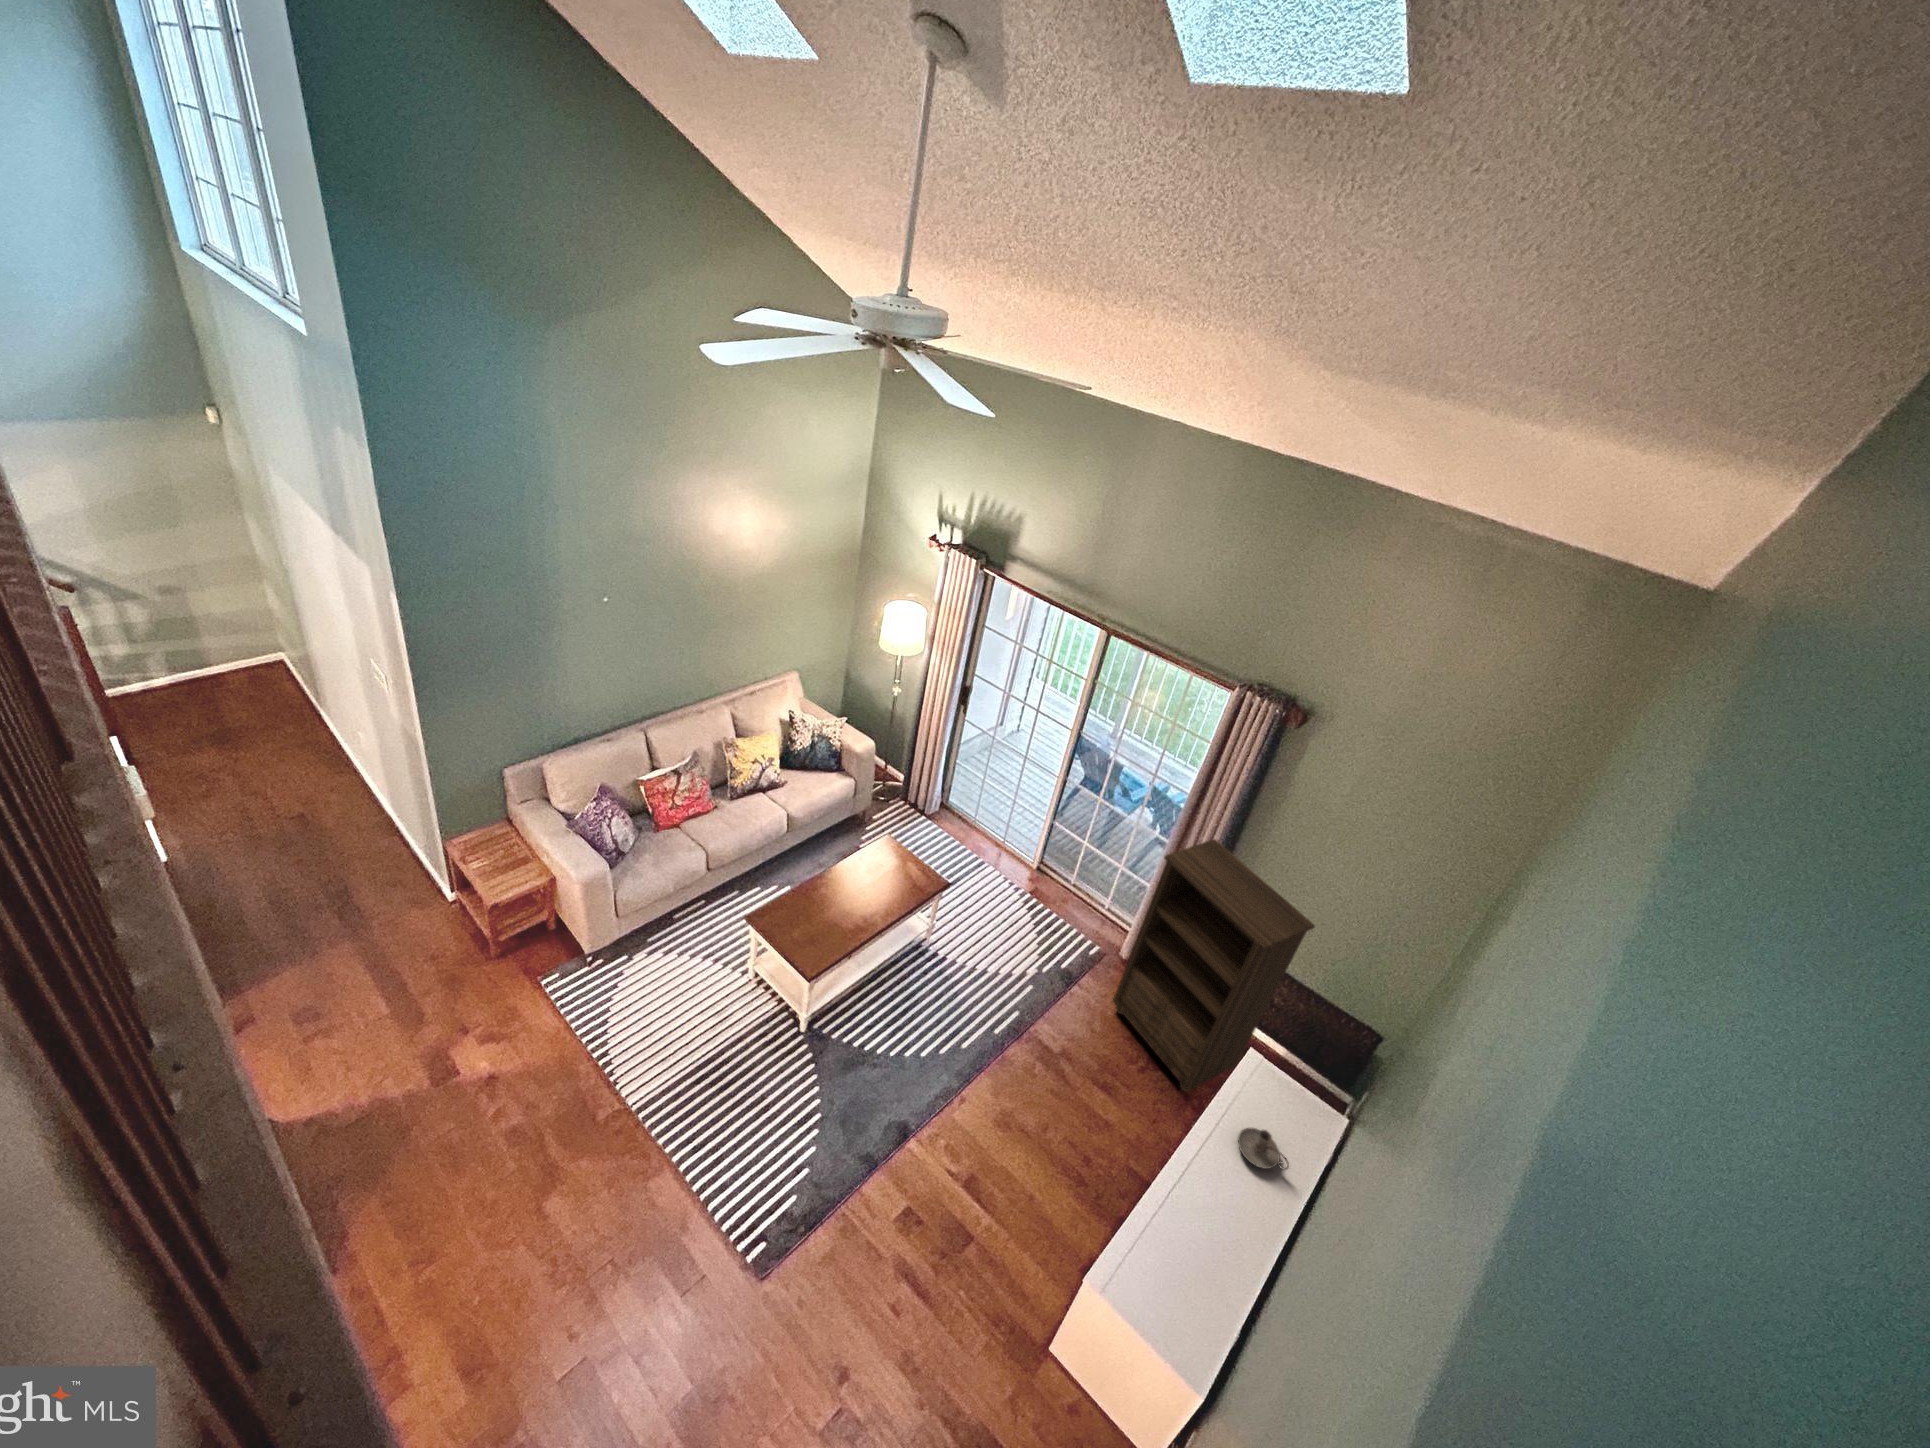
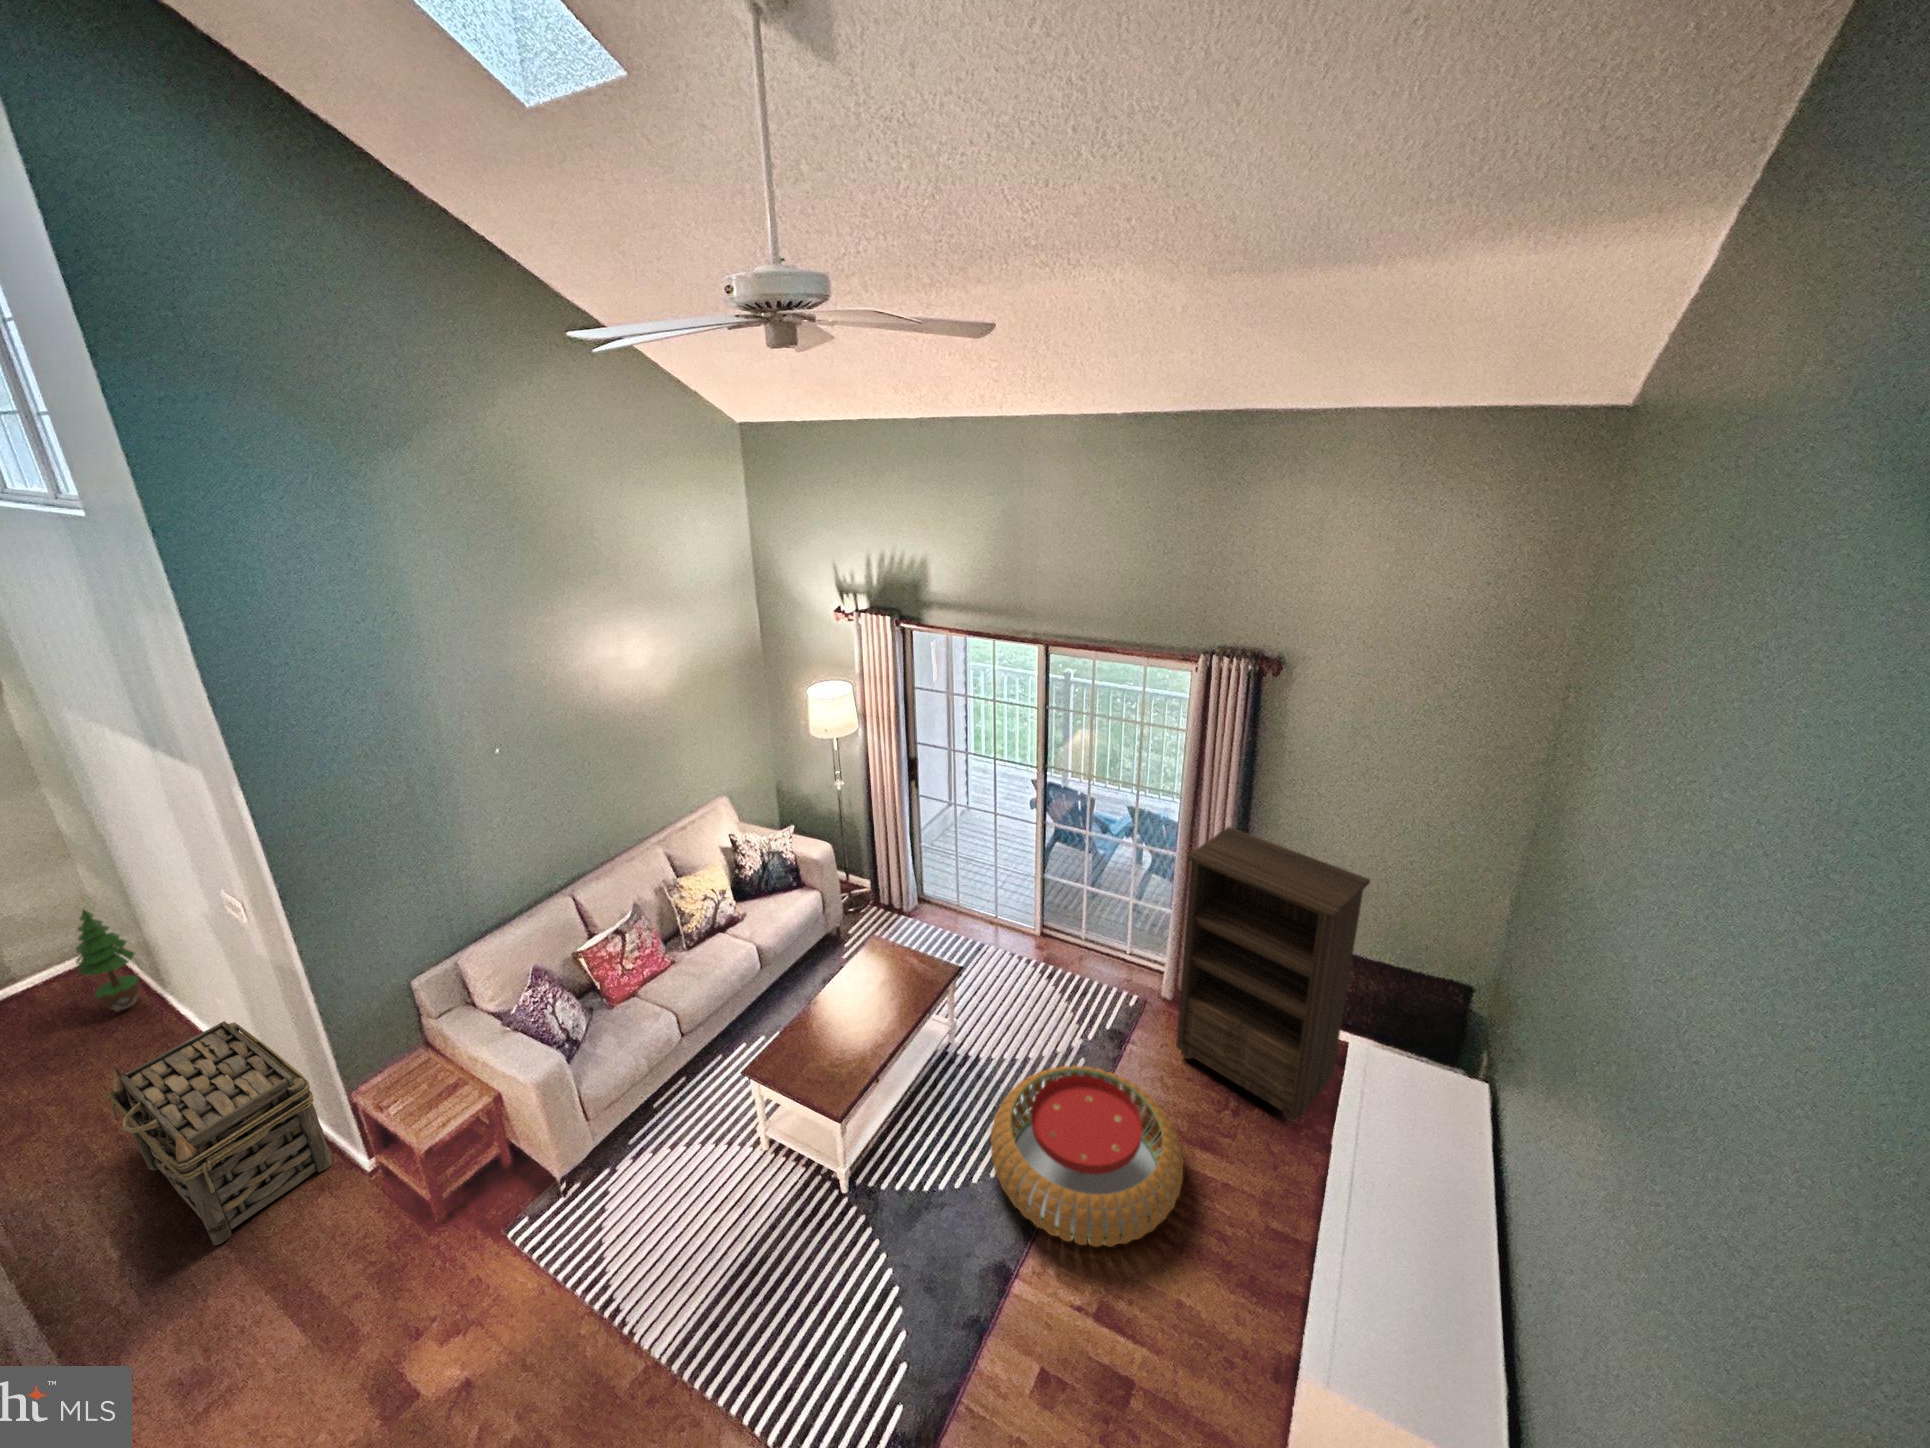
potted tree: none [256,628,302,715] -> present [76,910,140,1012]
basket: none [269,755,425,923] -> present [107,1021,332,1245]
pouf: none [923,987,1081,1141] -> present [991,1066,1183,1247]
candle holder: present [1238,1128,1289,1170] -> none [1393,1117,1464,1165]

